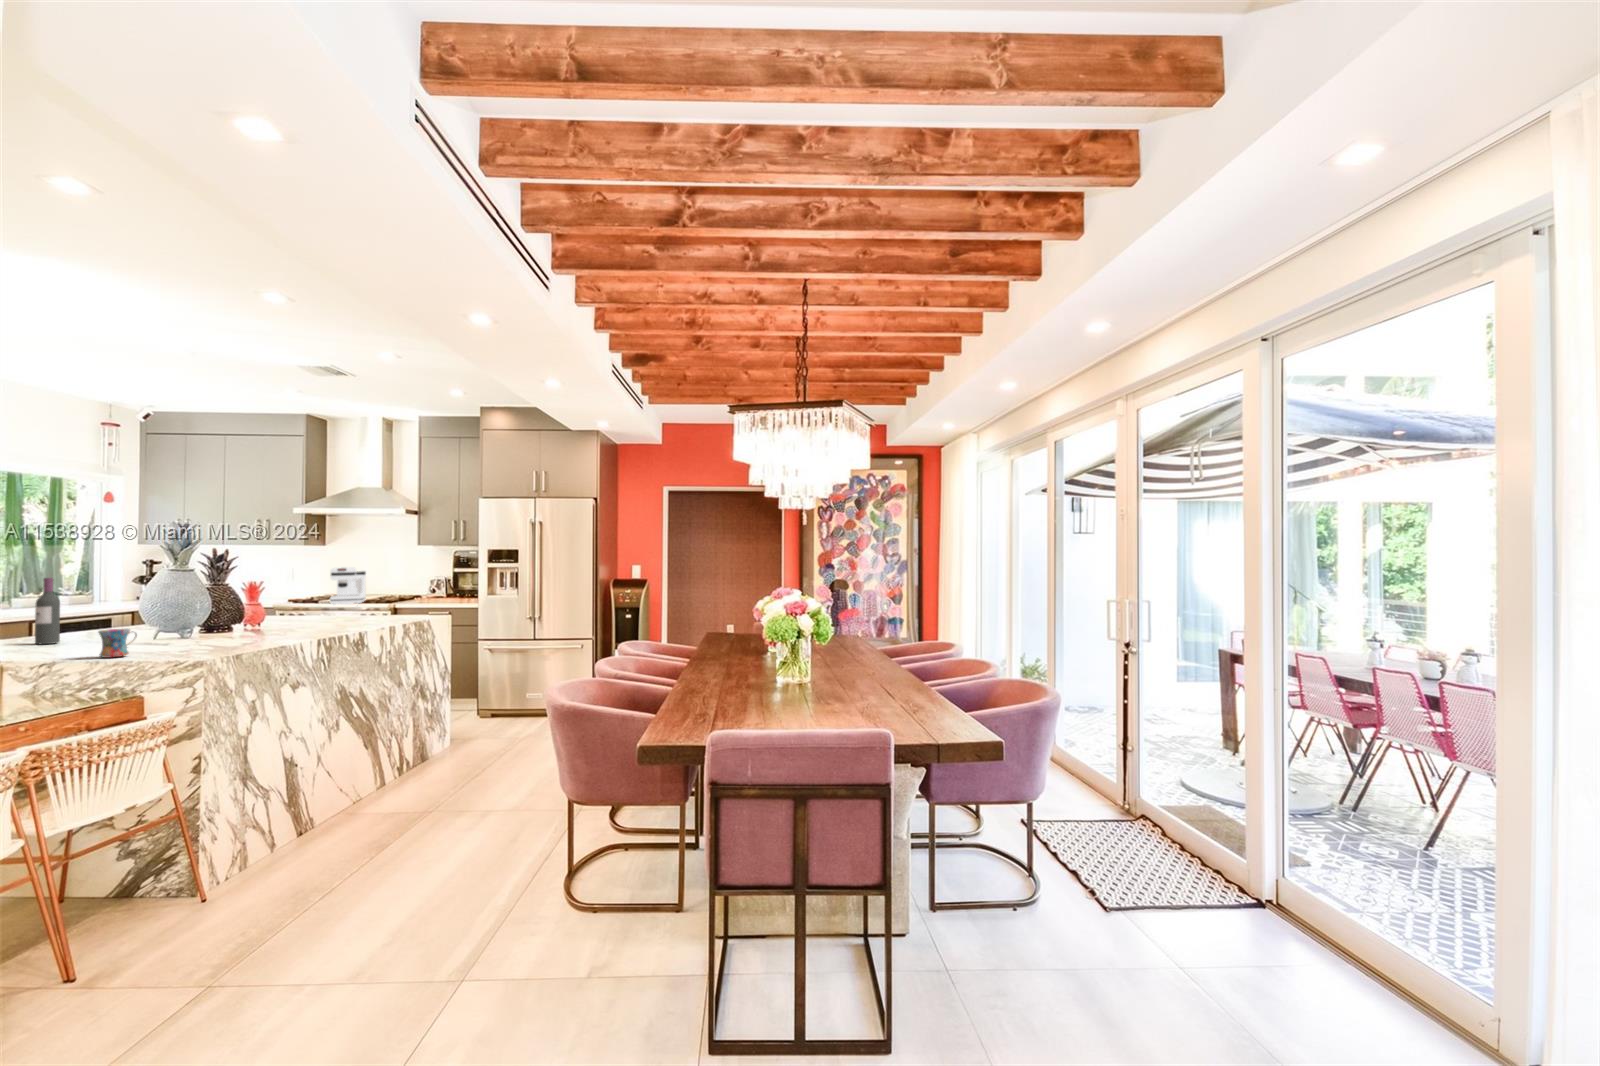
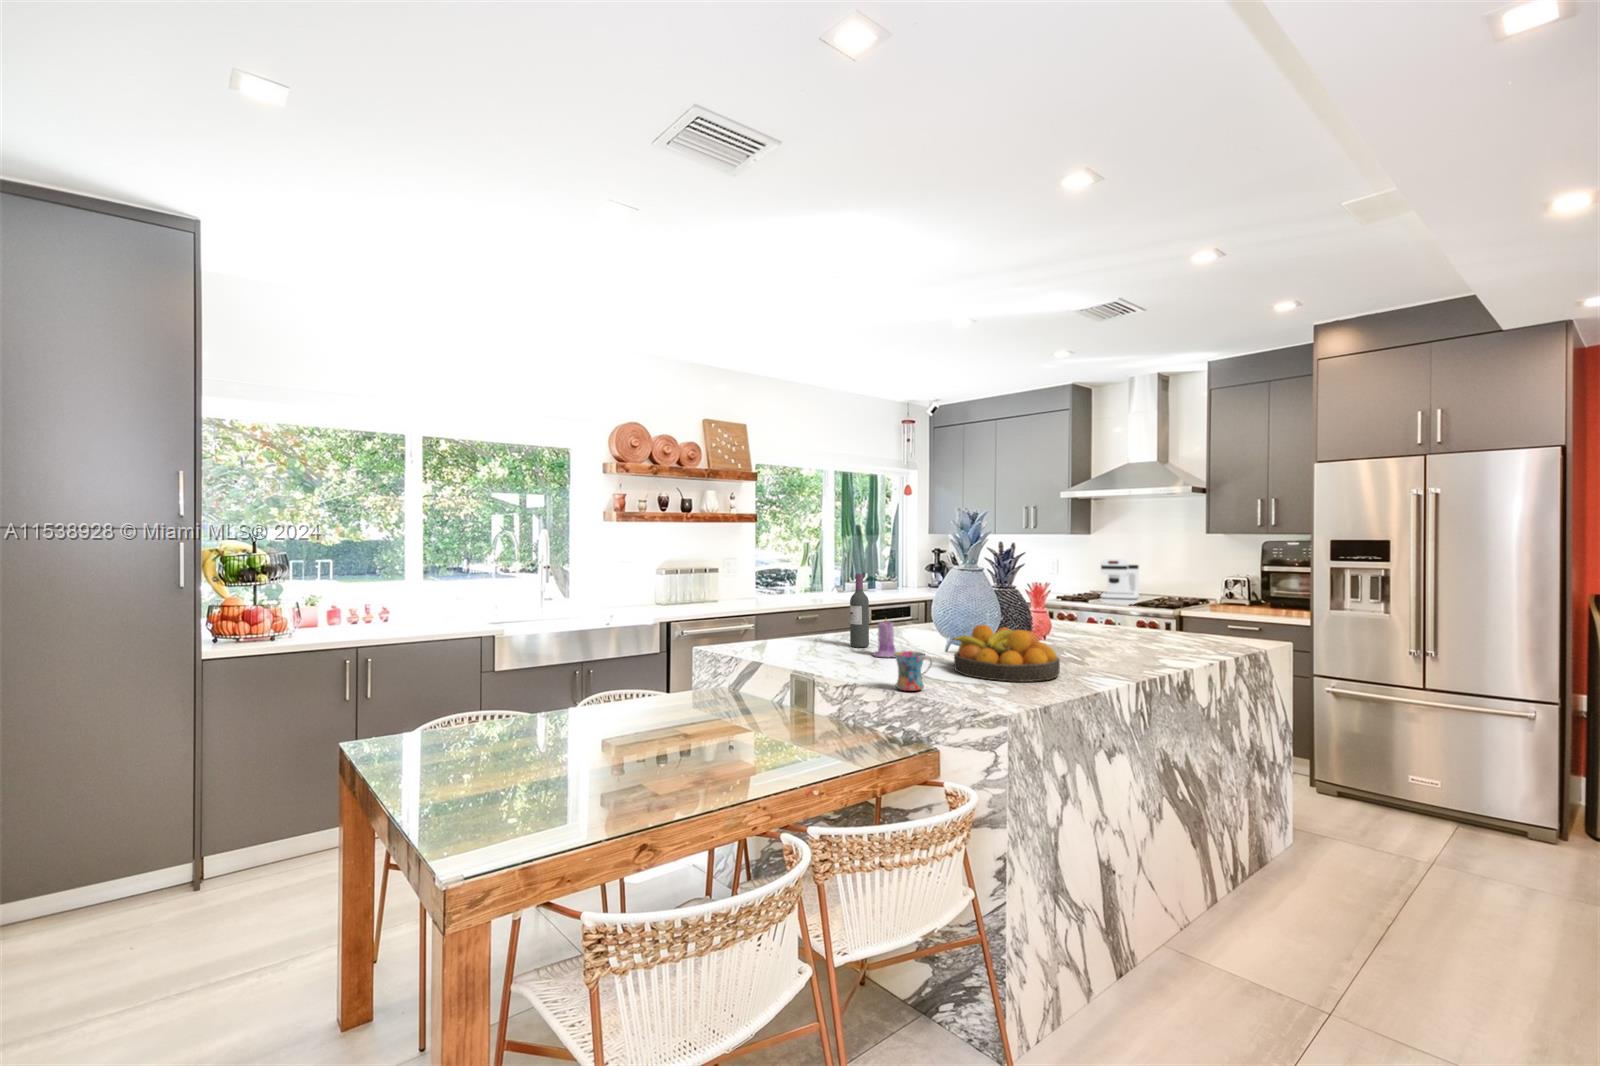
fruit bowl: none [157,610,257,648] -> present [952,625,1060,682]
candle: none [67,612,102,647] -> present [873,620,897,658]

